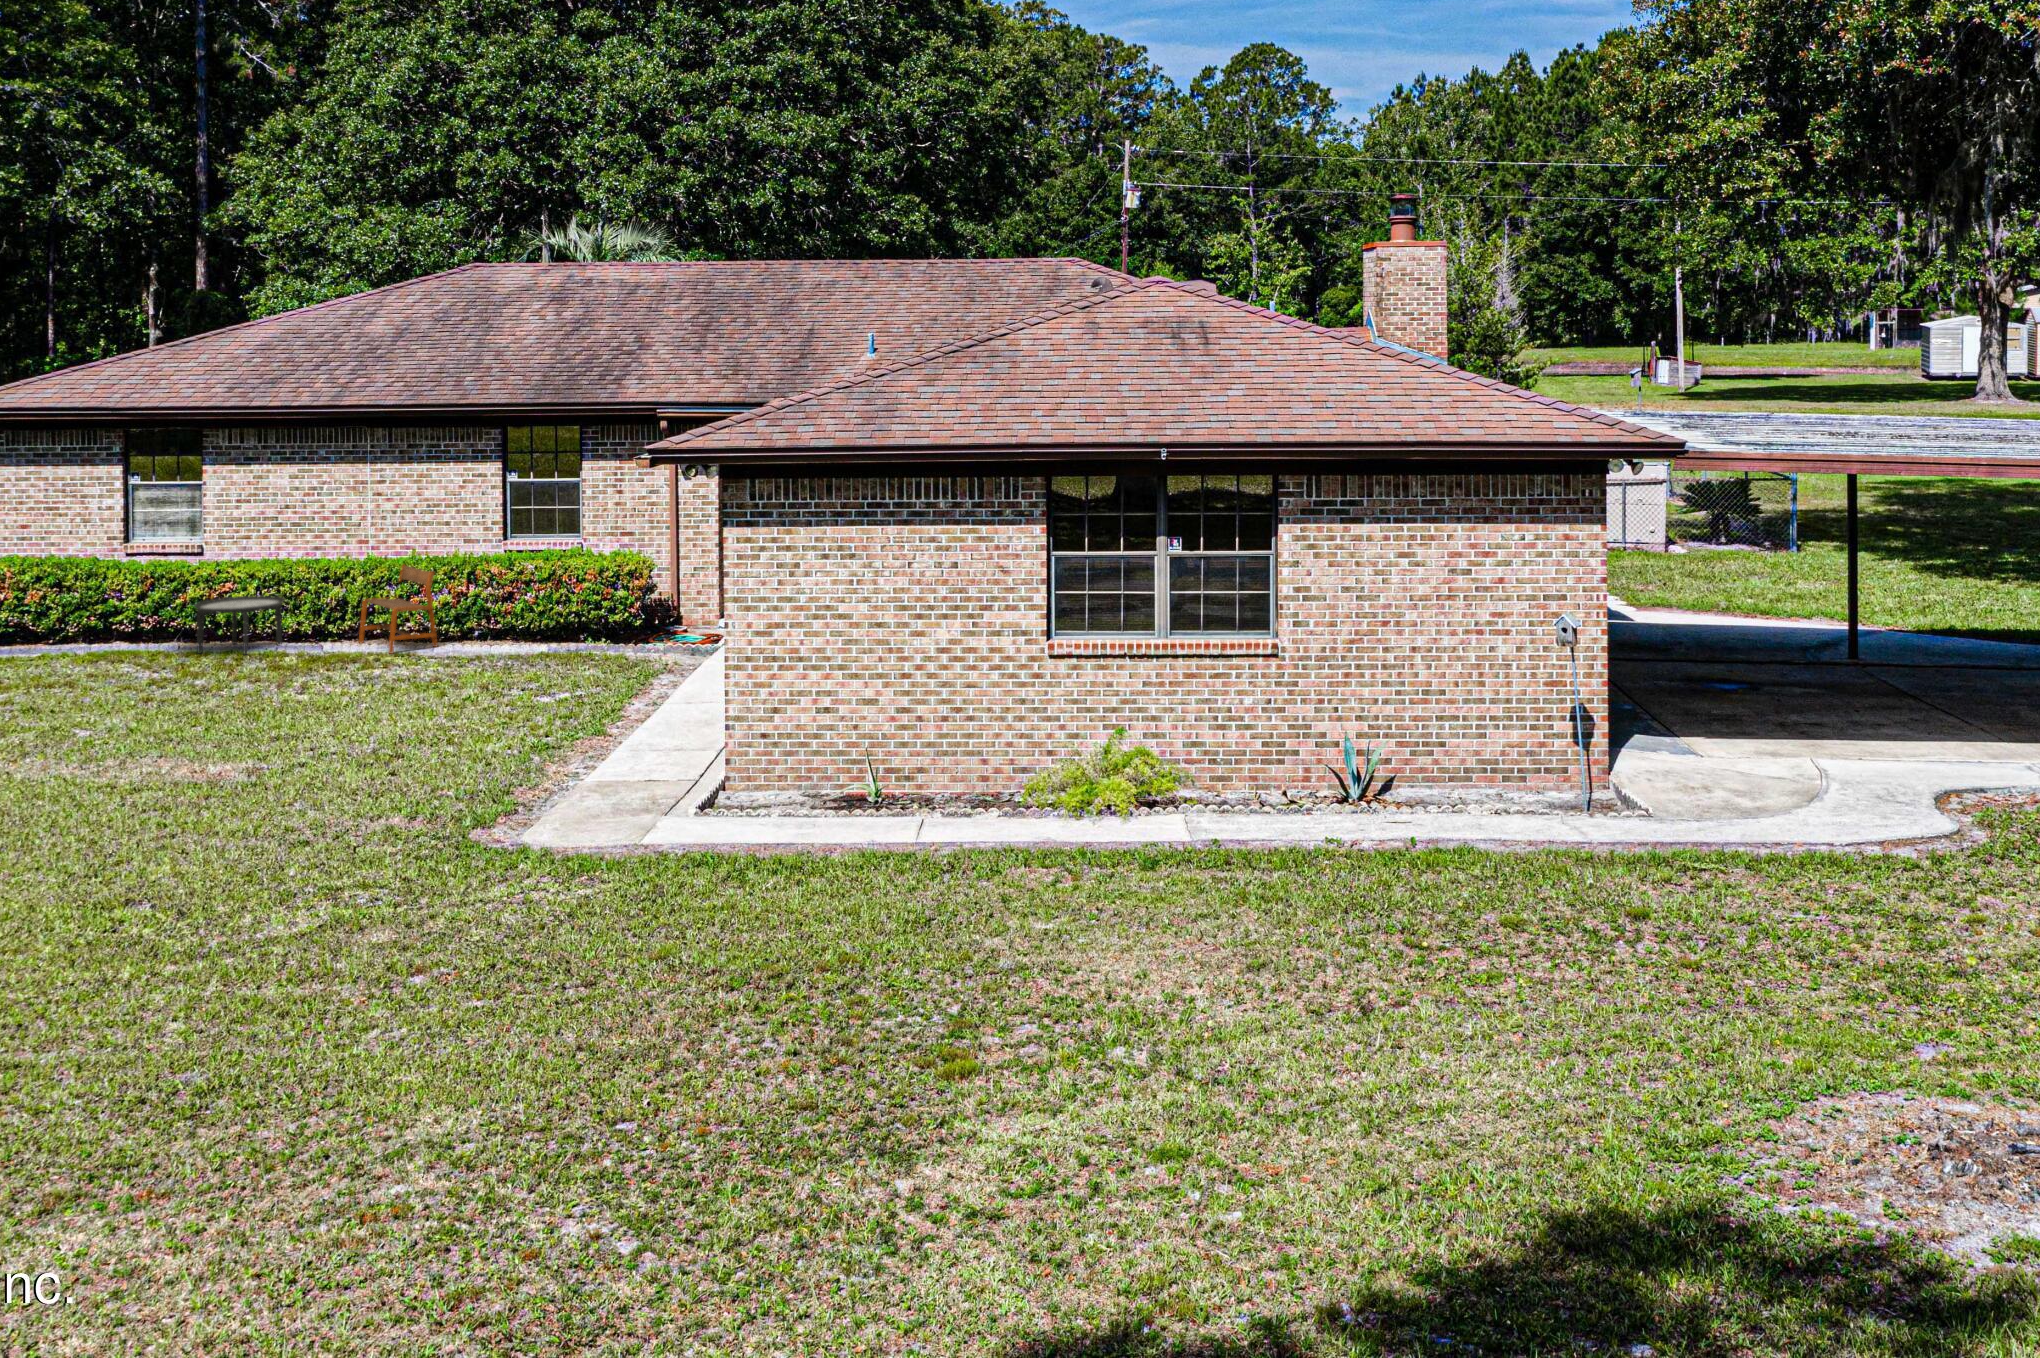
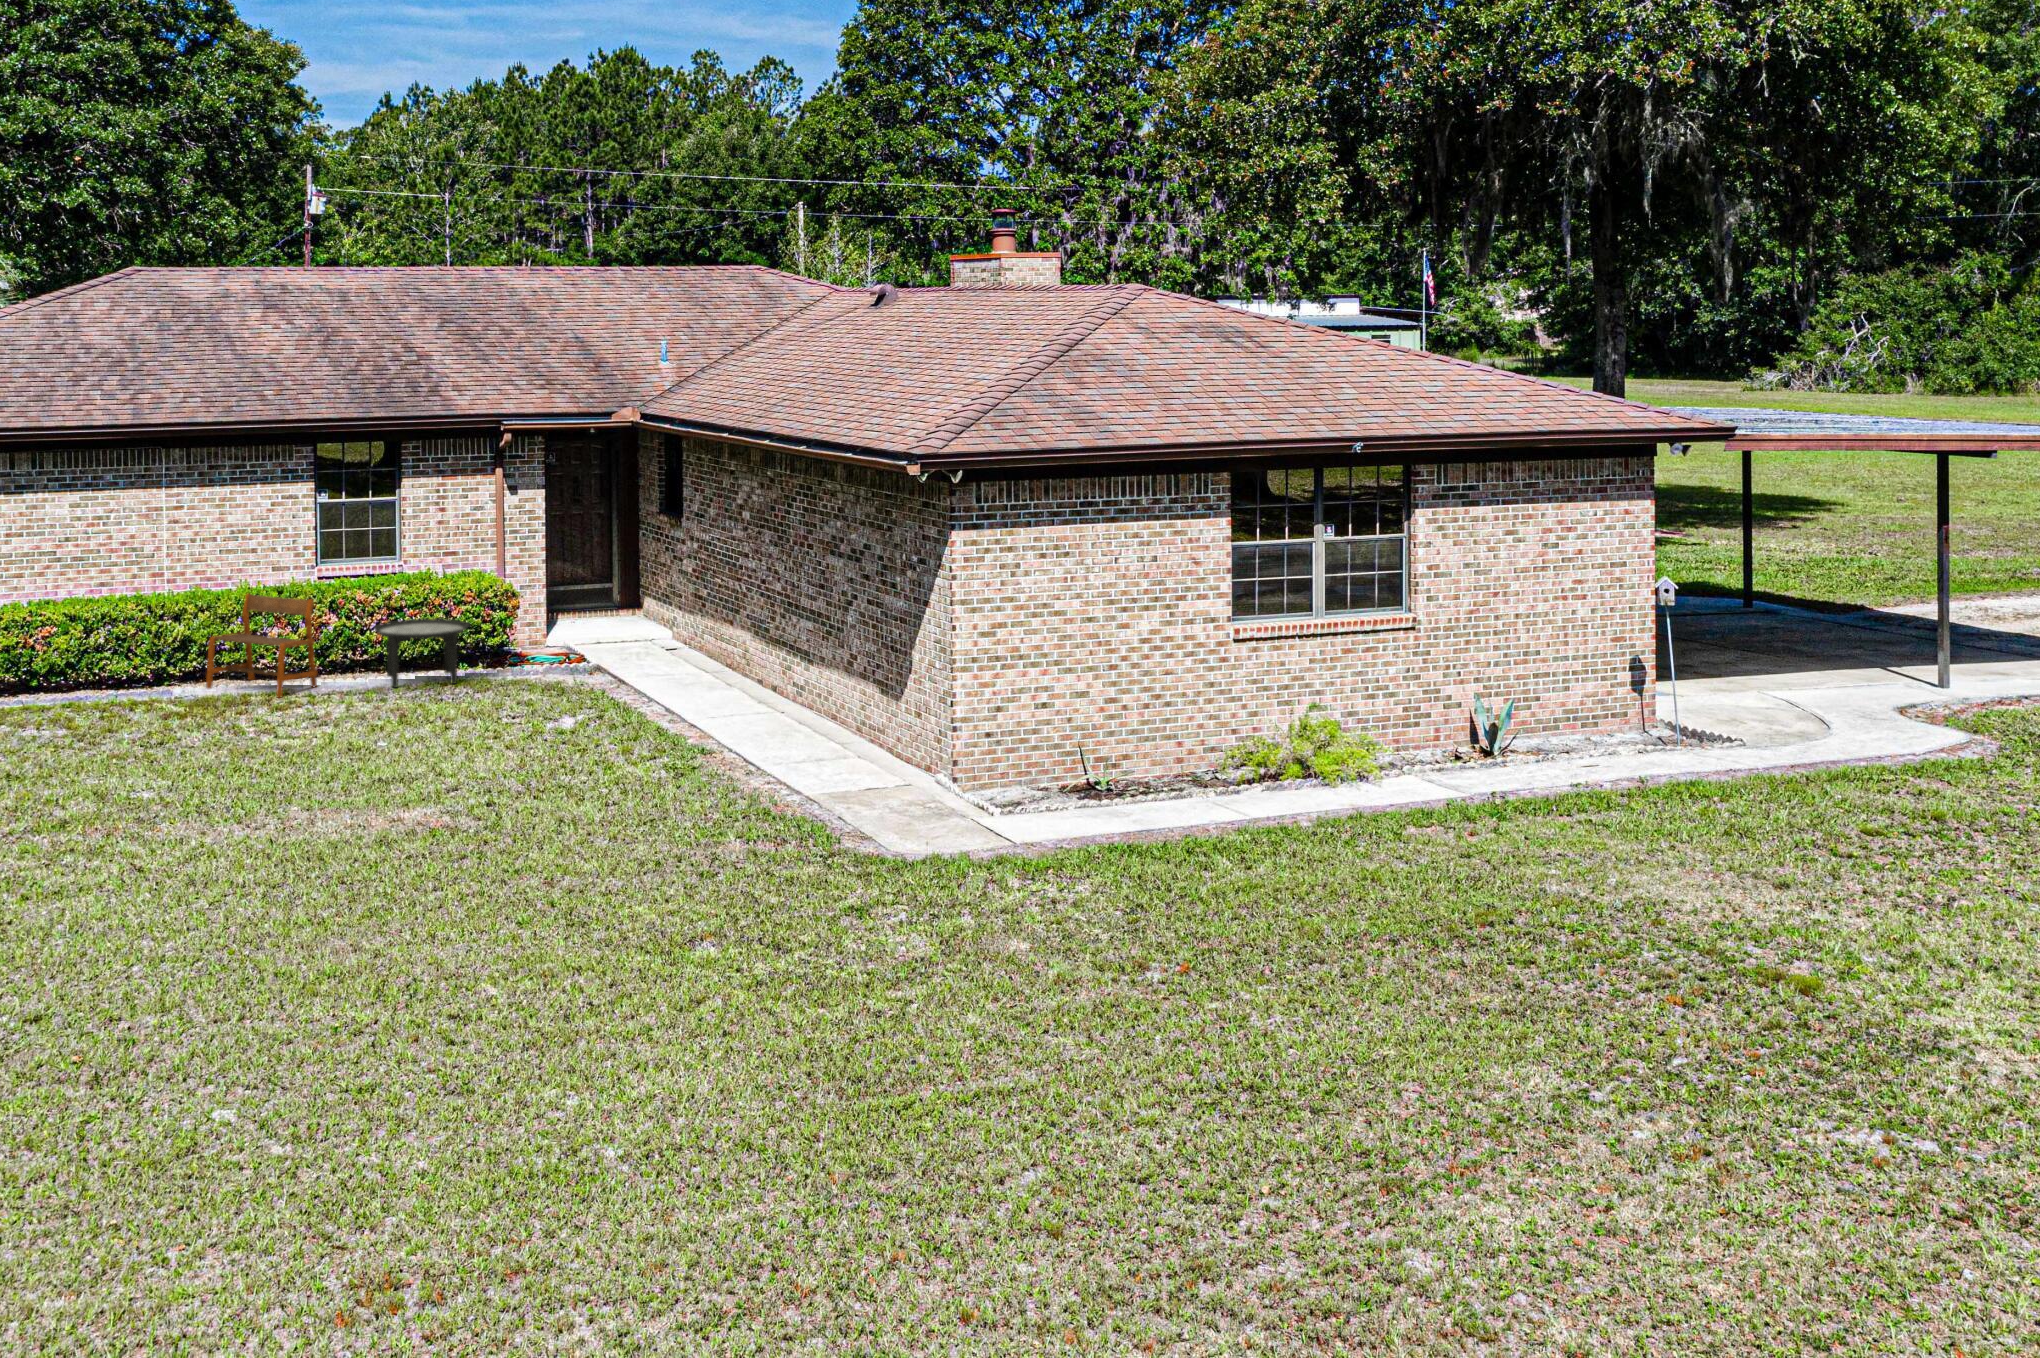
round table: present [194,595,285,655] -> present [374,619,469,688]

